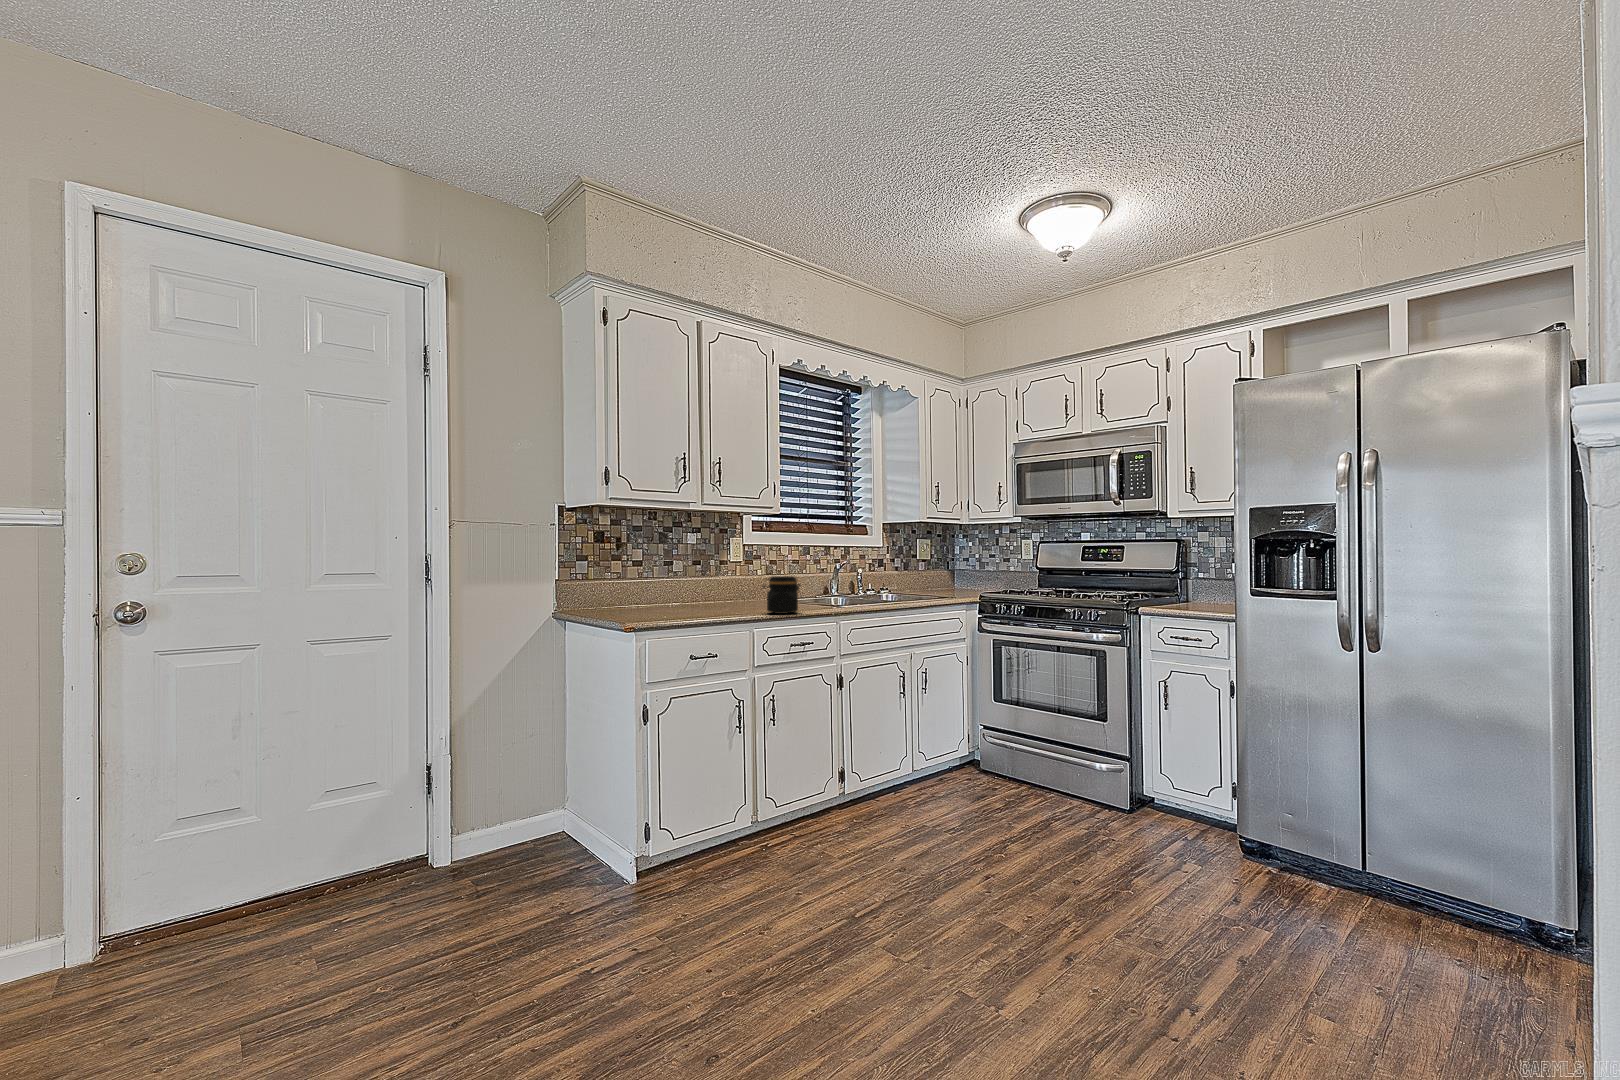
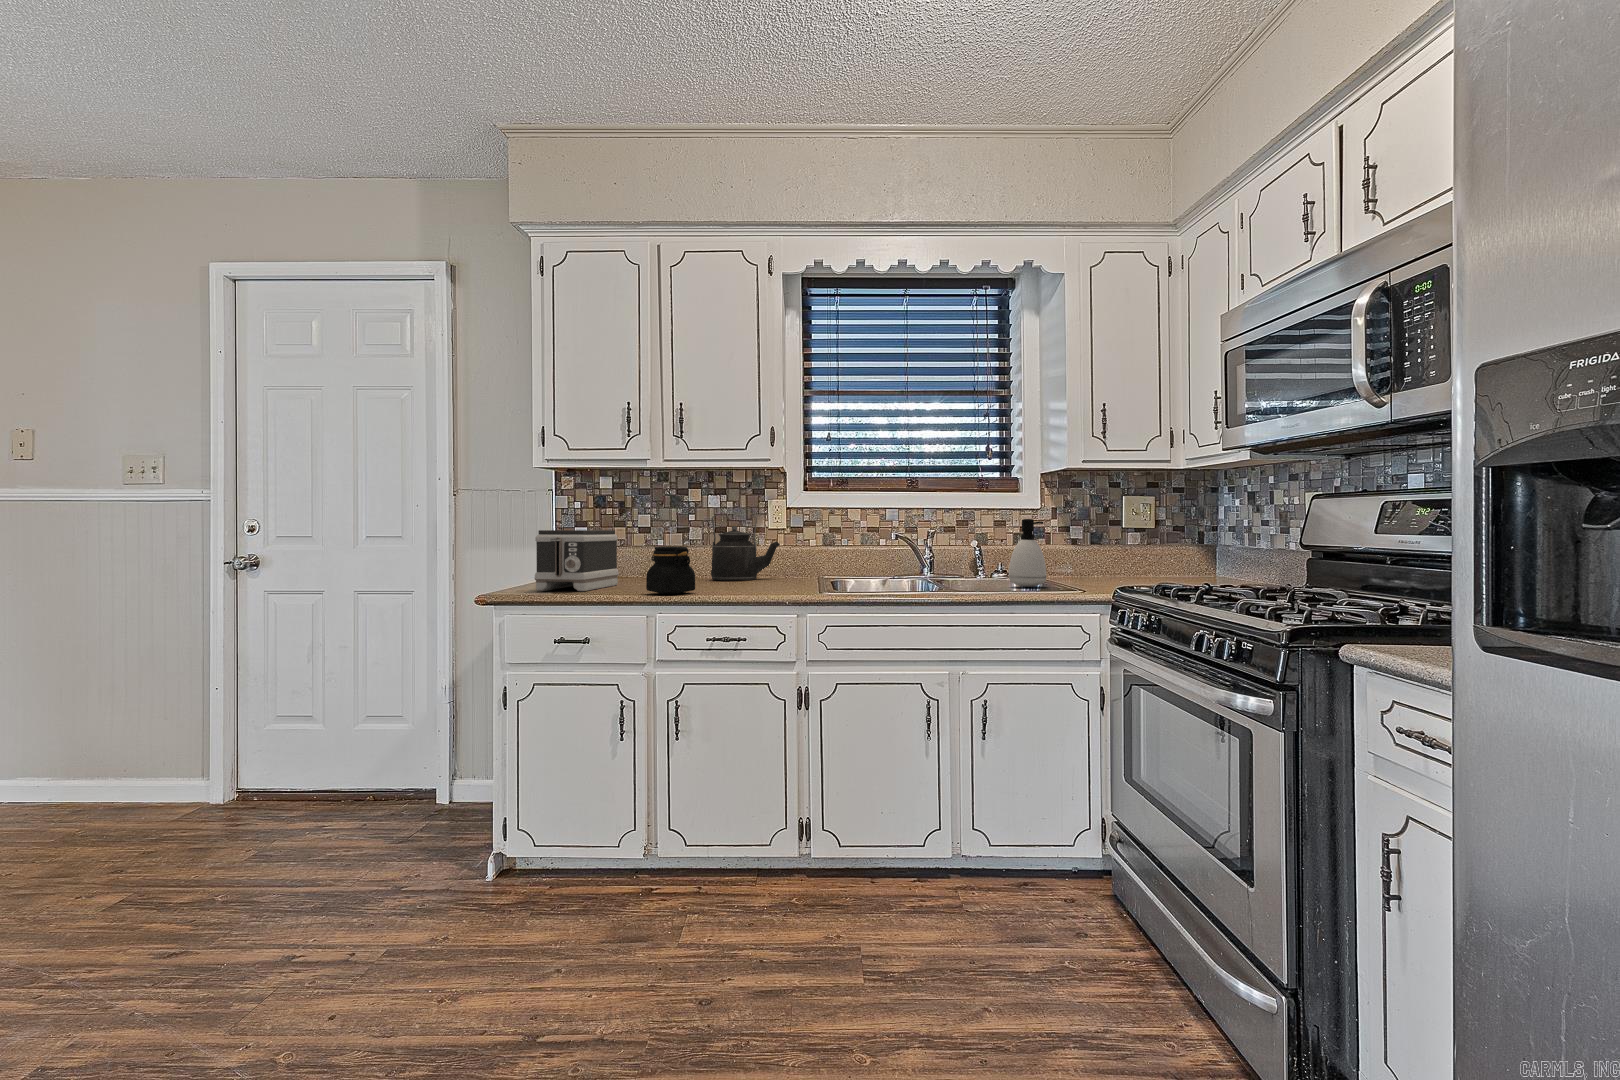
kettle: none [699,550,750,605] -> present [711,515,780,580]
soap dispenser: none [940,555,963,597] -> present [1009,519,1046,587]
toaster: none [625,564,697,619] -> present [535,530,619,591]

